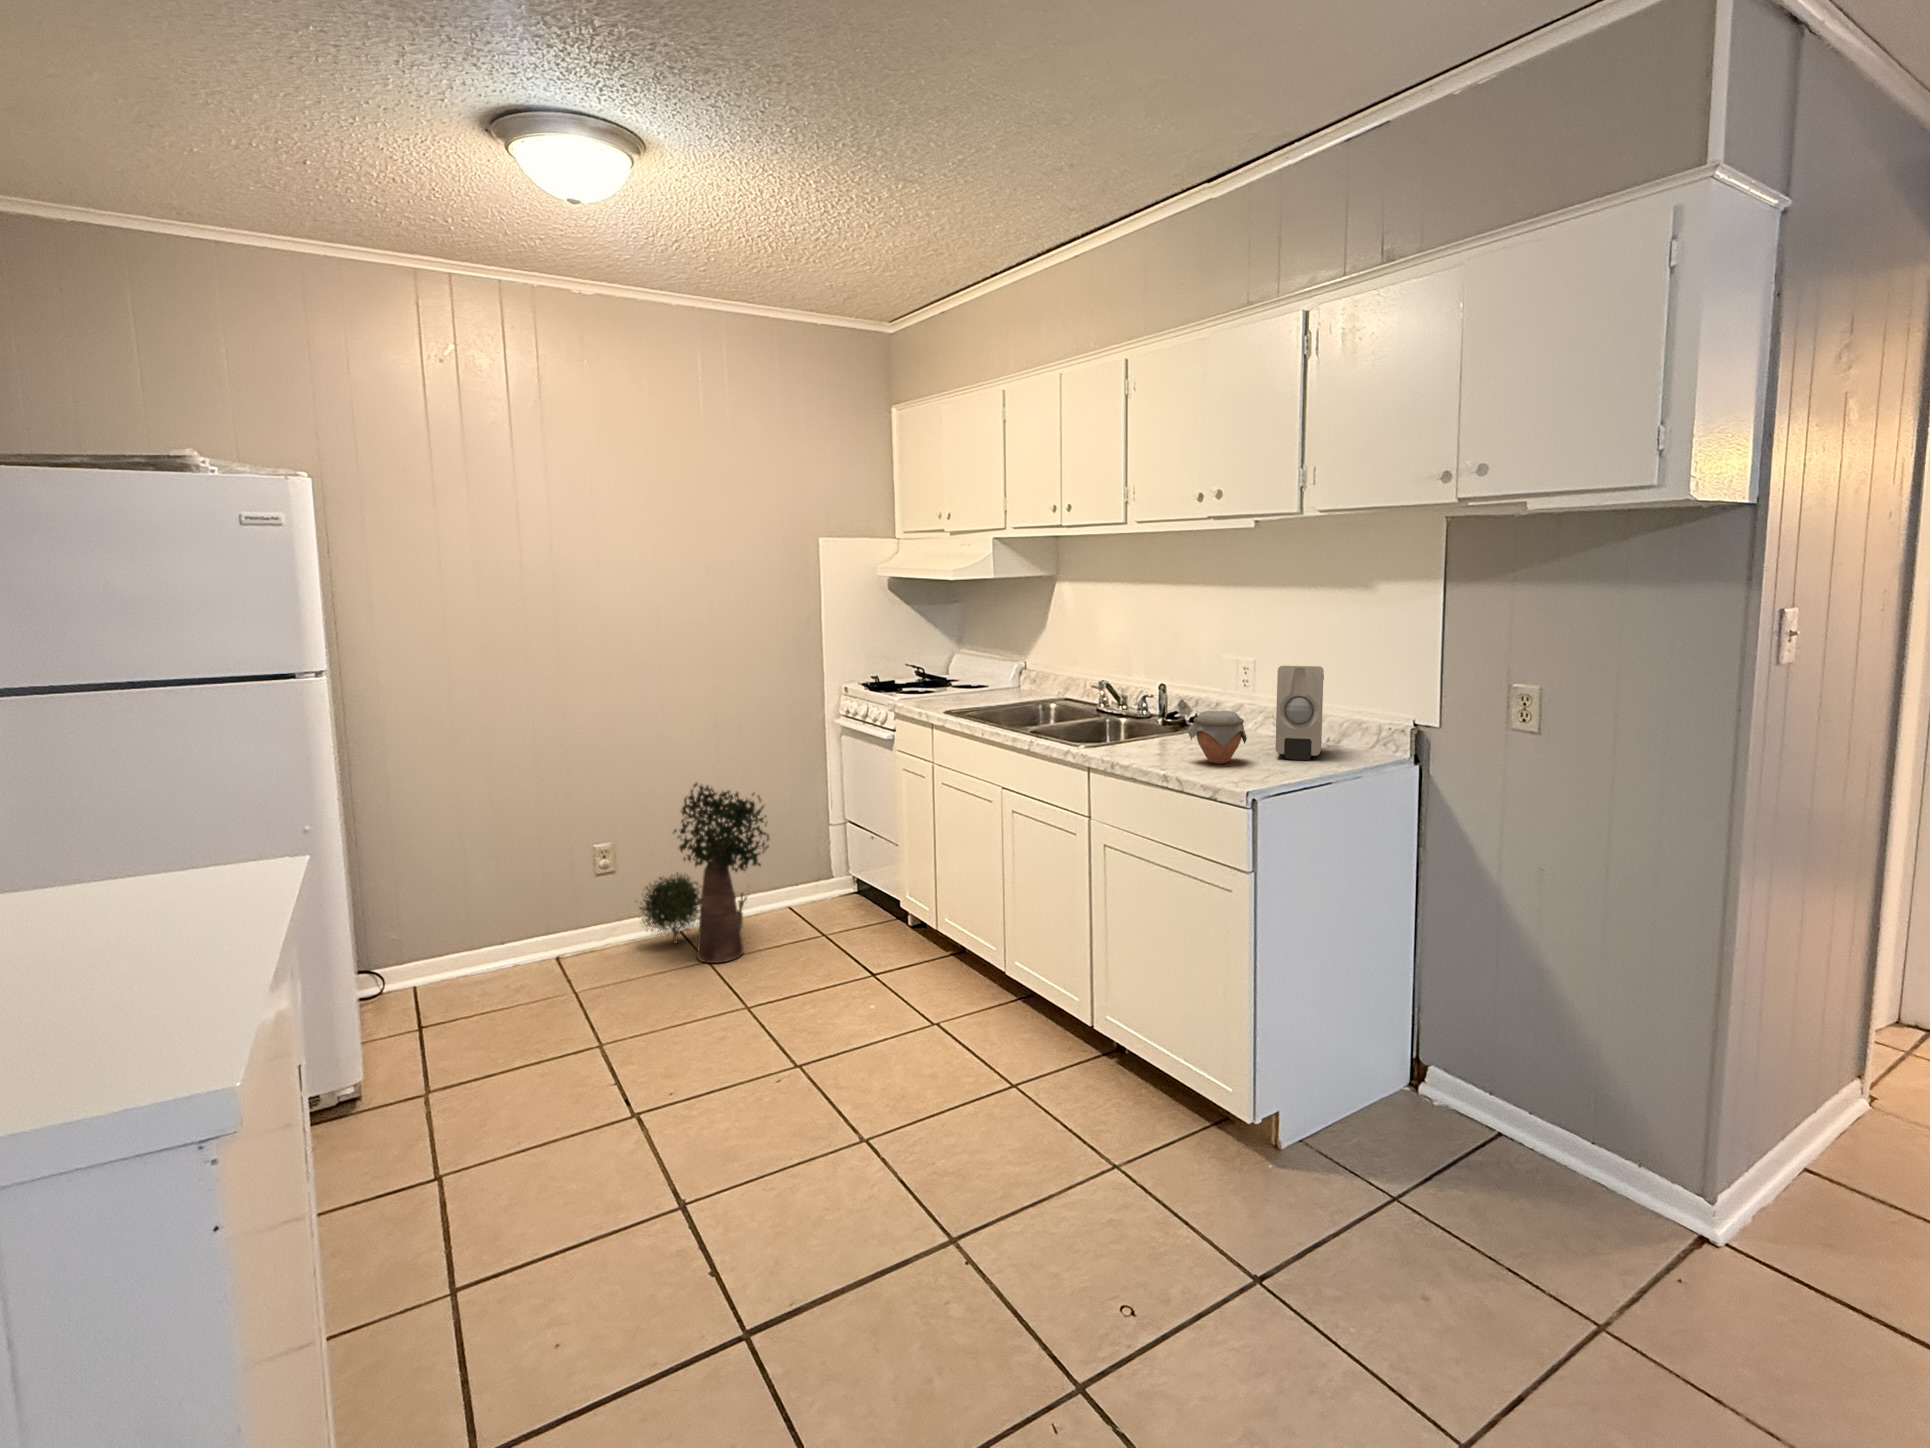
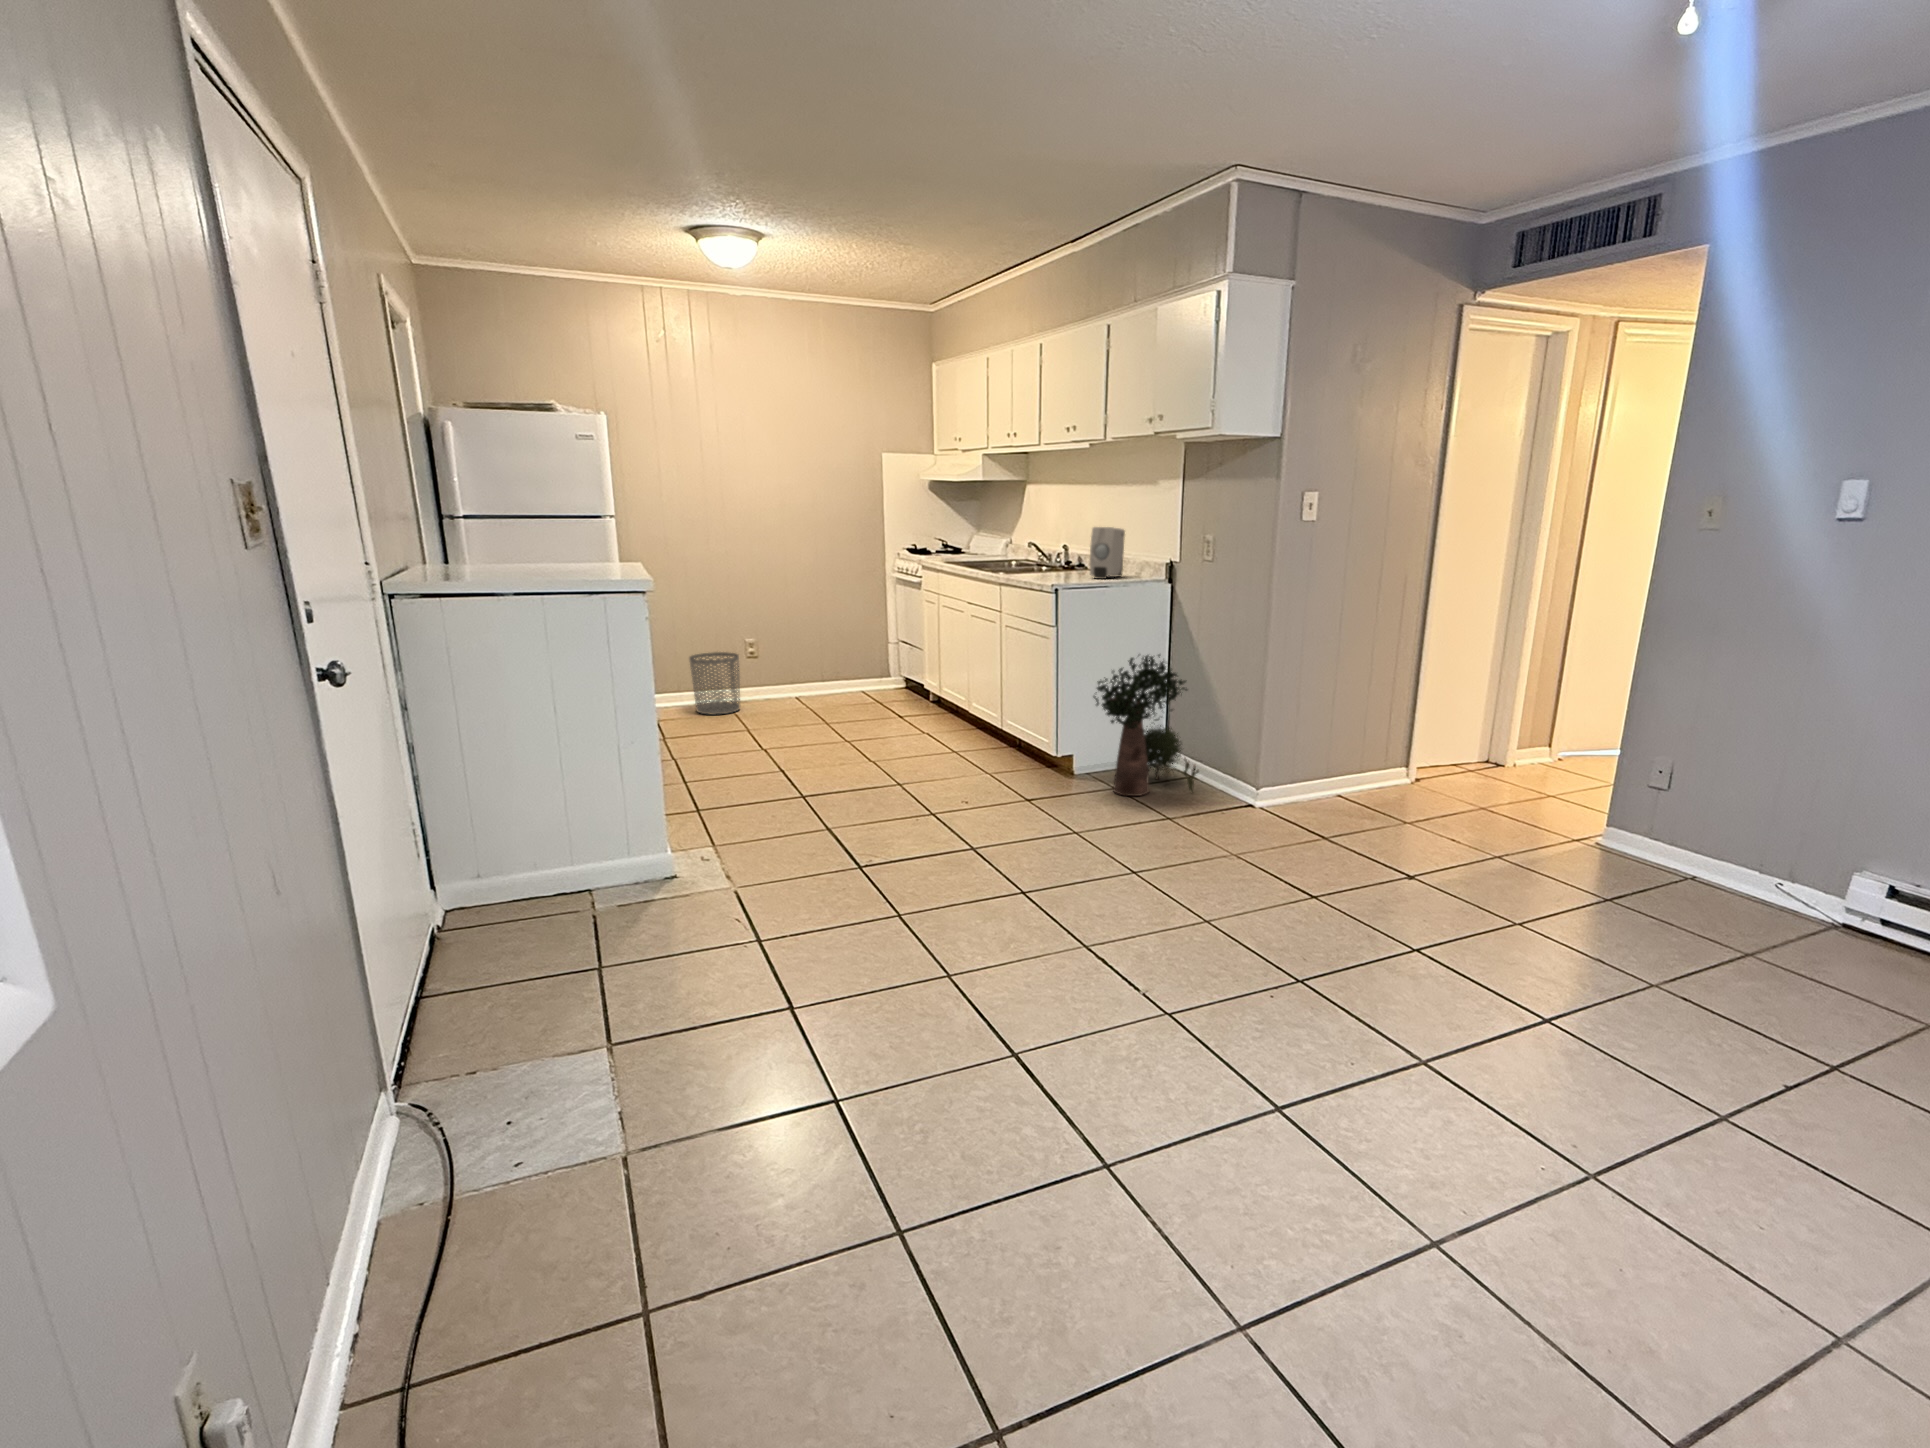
jar: present [1188,711,1247,764] -> none [1043,551,1073,579]
potted plant: present [640,783,769,963] -> present [1093,655,1199,796]
waste bin: none [489,870,583,990] -> present [689,652,740,715]

